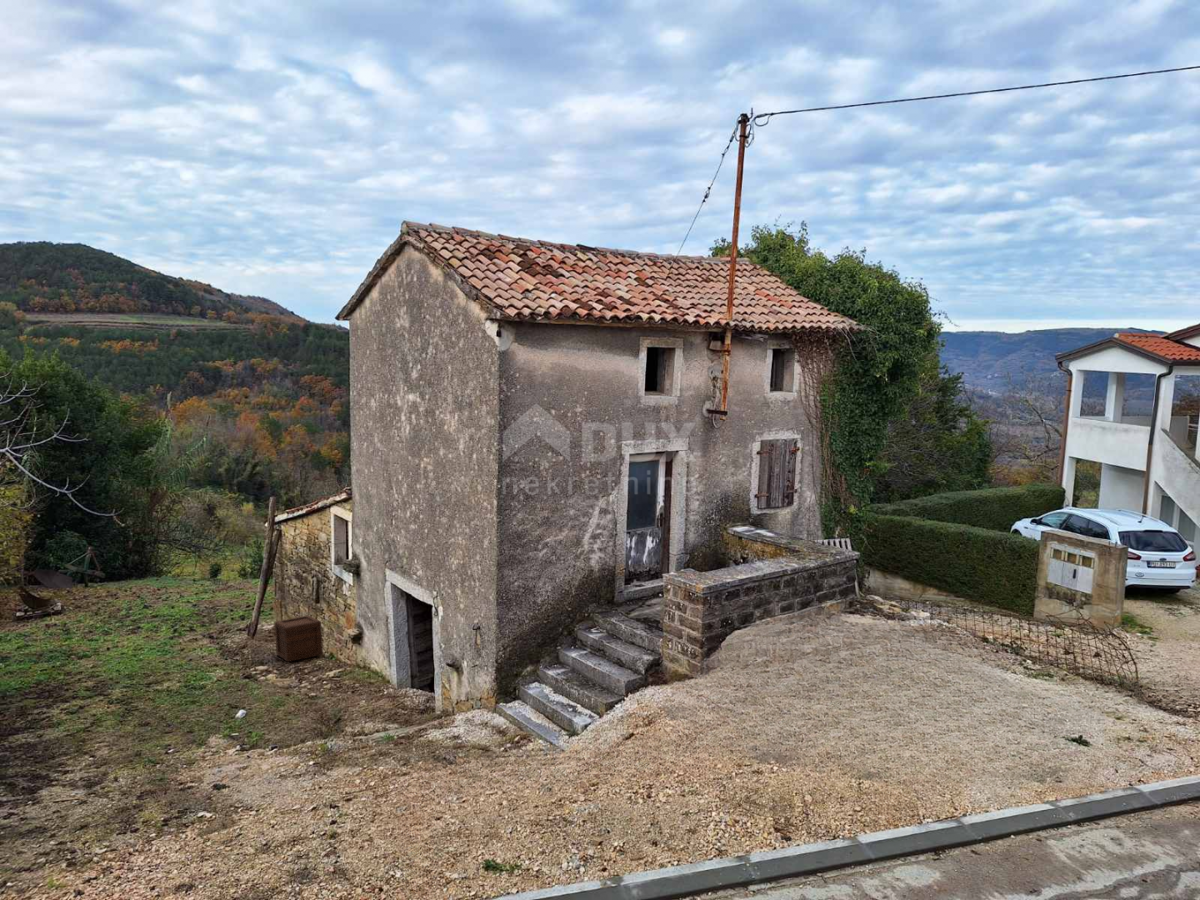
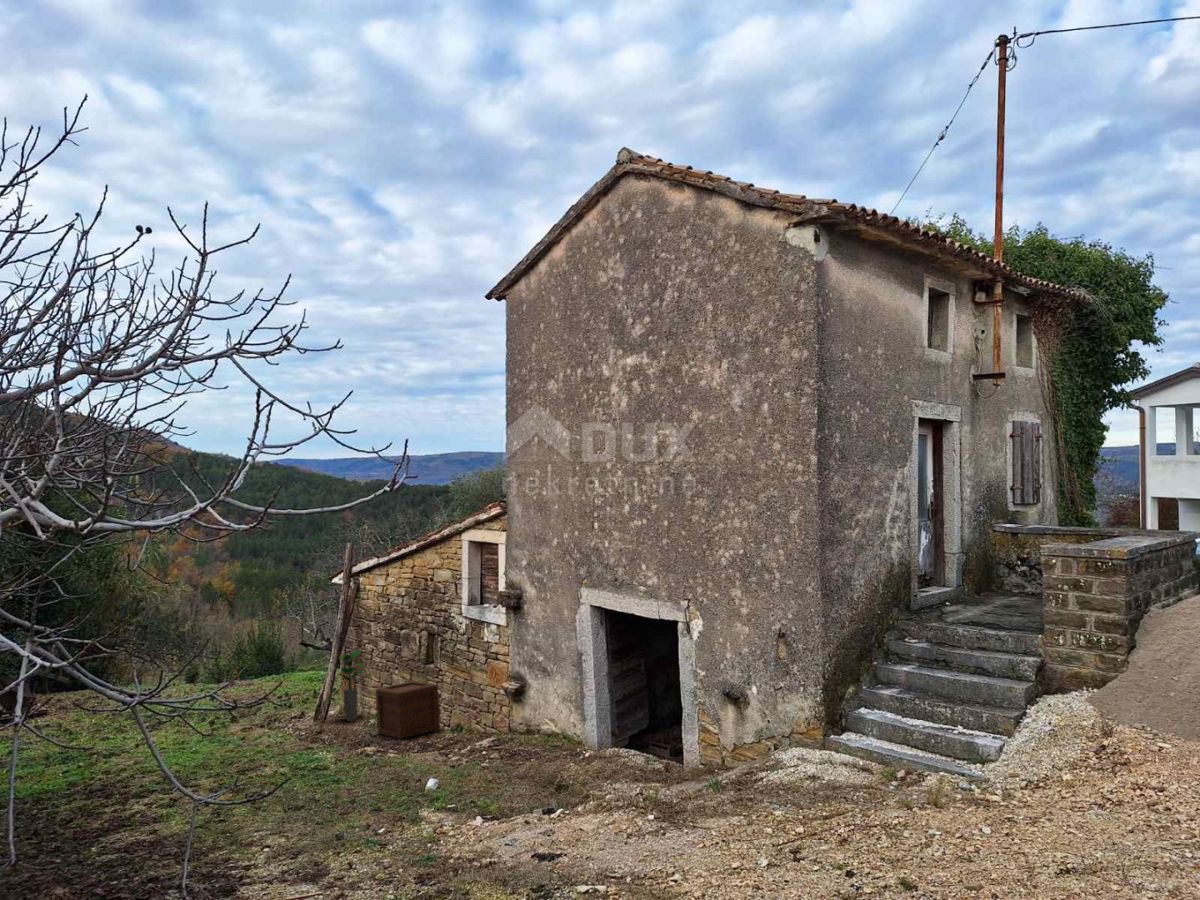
potted plant: none [257,586,283,641] -> present [339,651,363,722]

